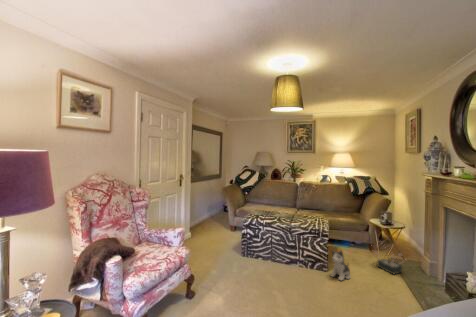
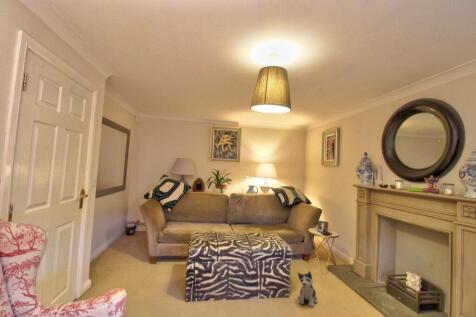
decorative plant: present [375,243,402,275] -> none [322,252,353,286]

